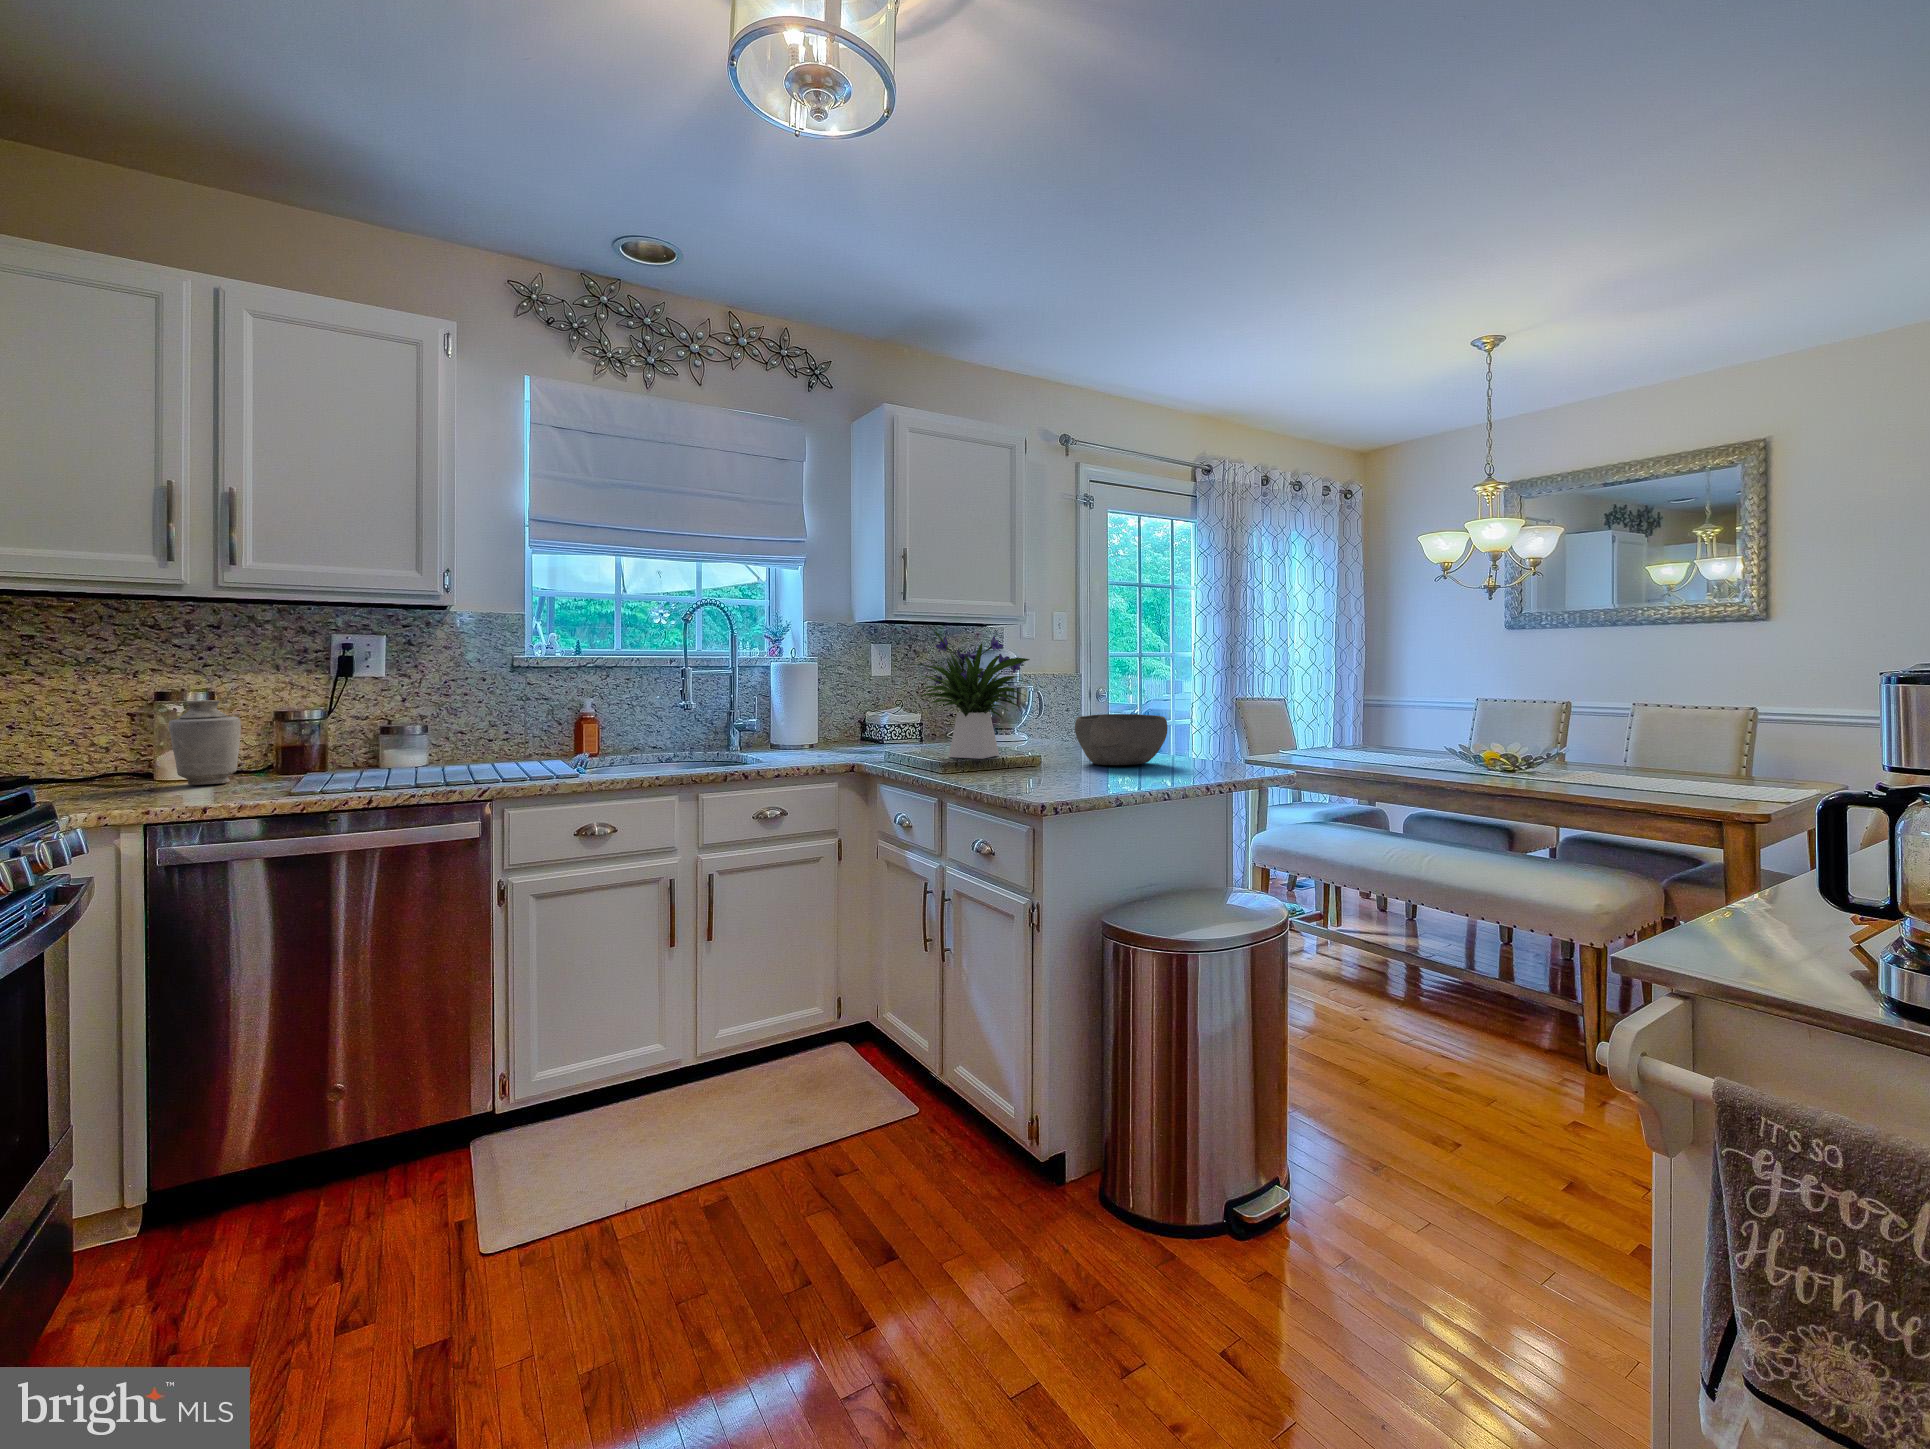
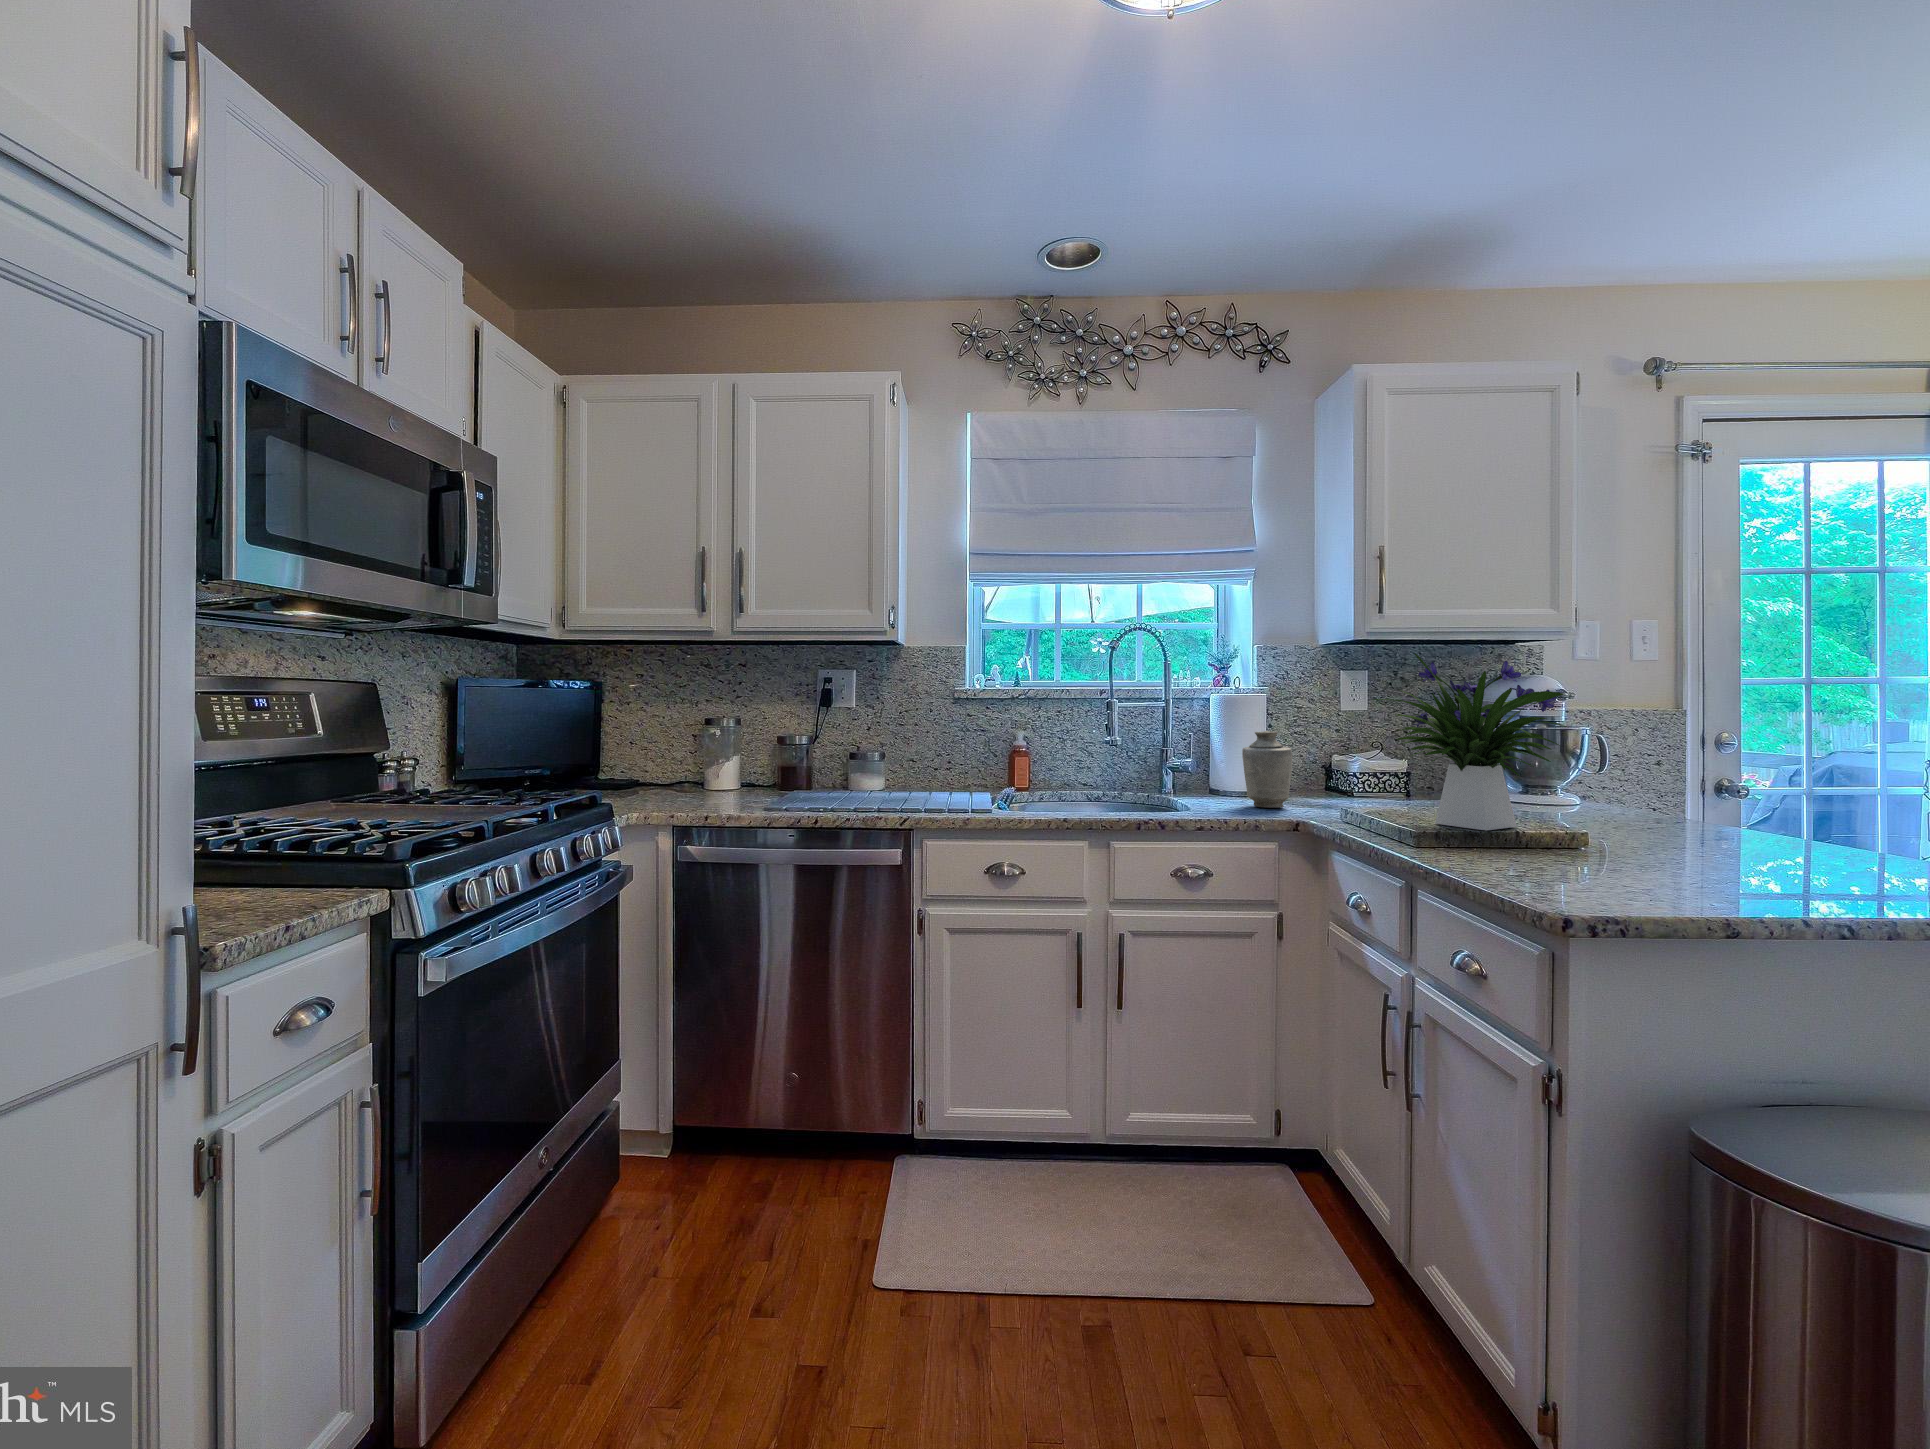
vase: present [169,700,241,785] -> present [1242,731,1292,808]
bowl: present [1075,714,1167,765] -> none [1643,779,1833,863]

